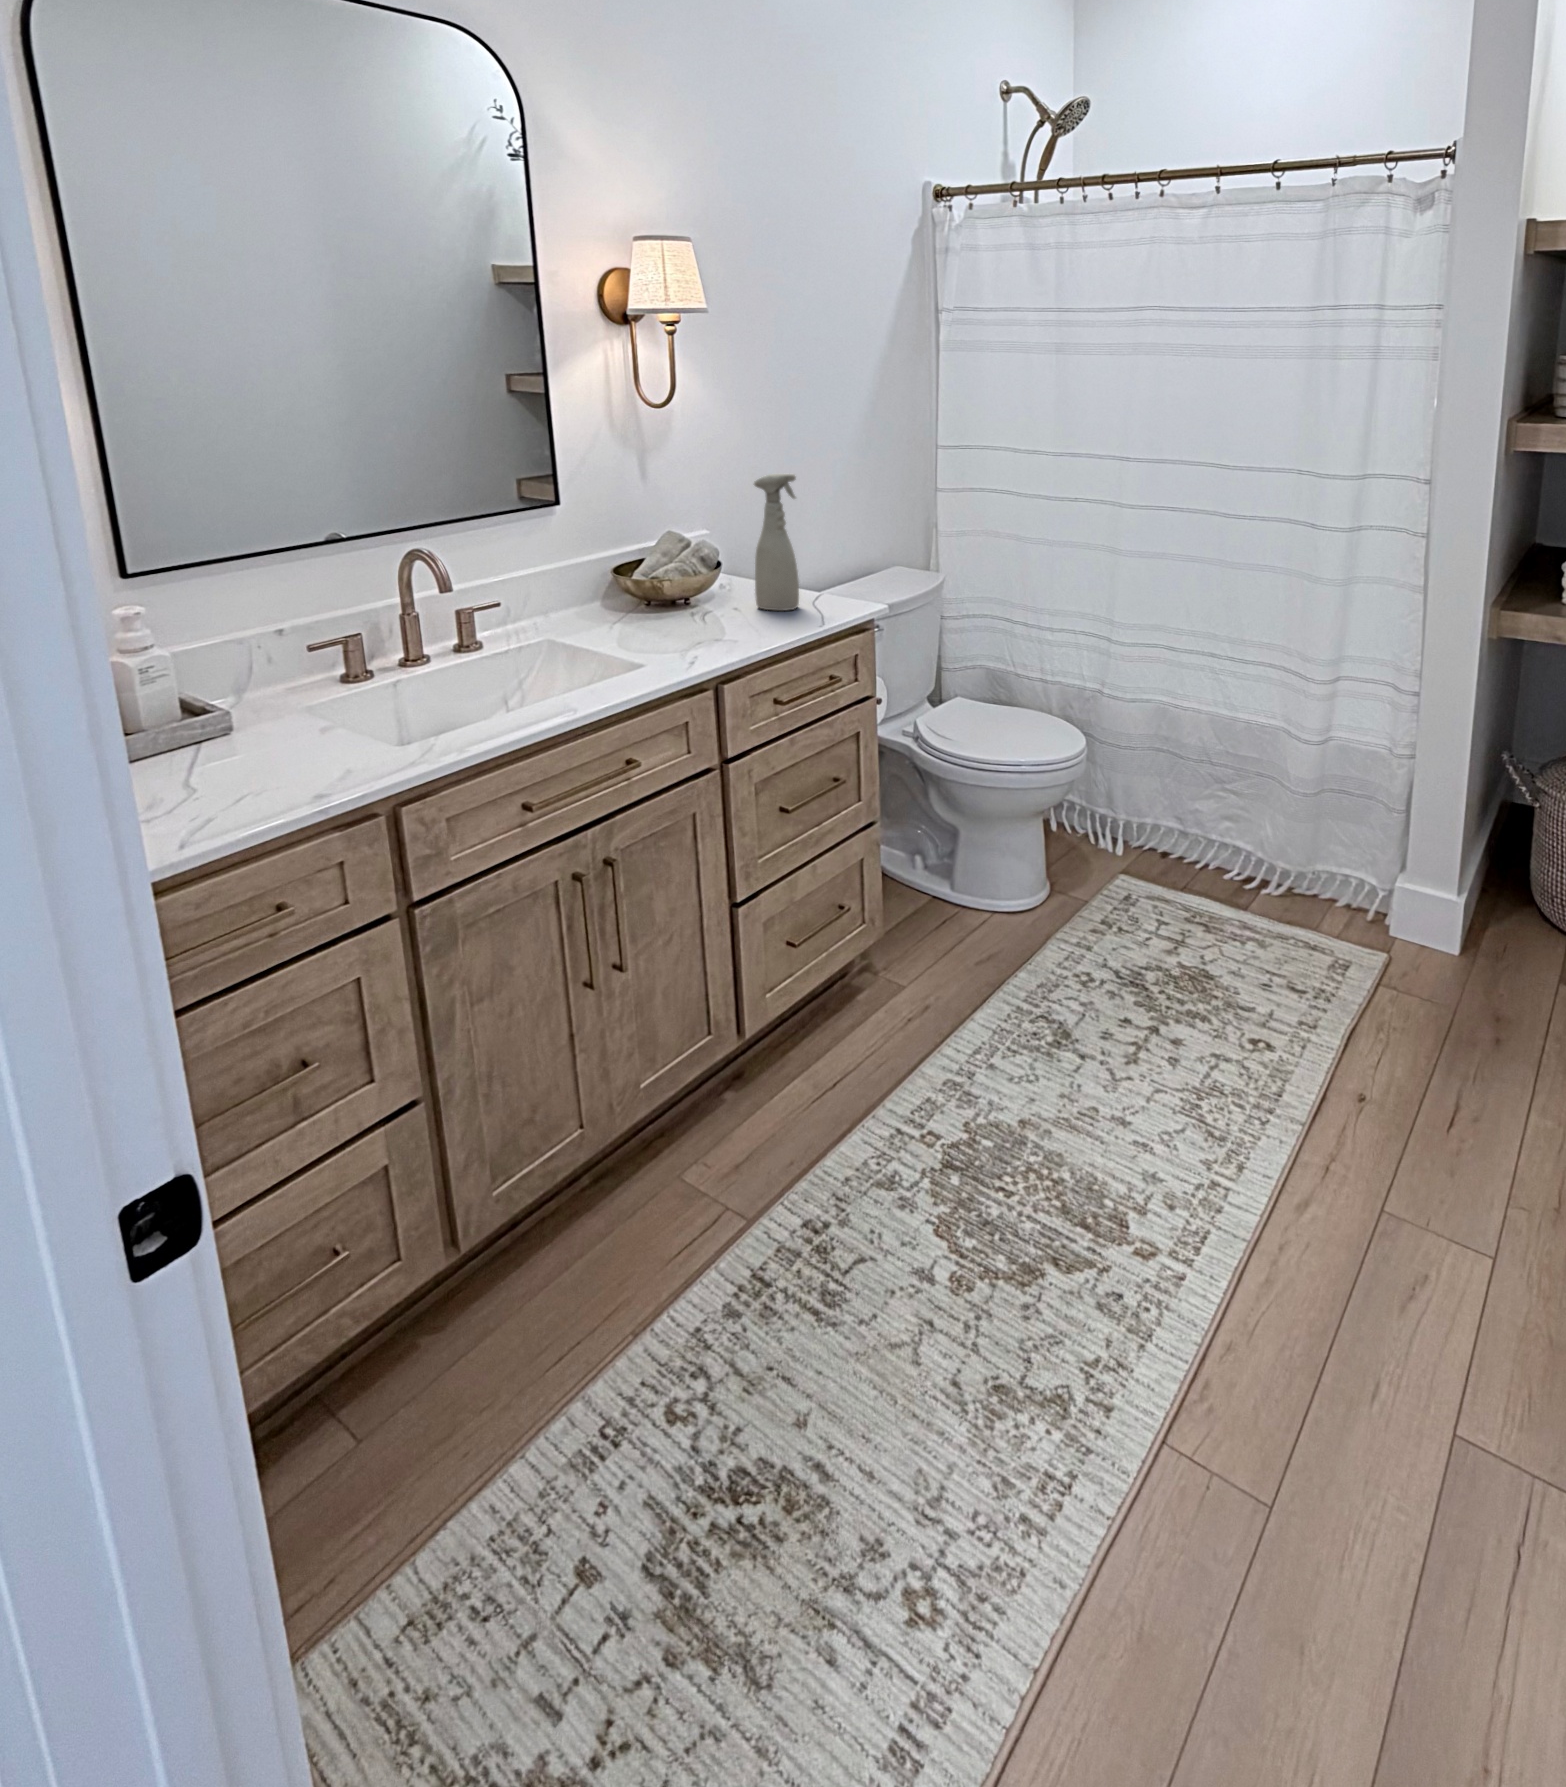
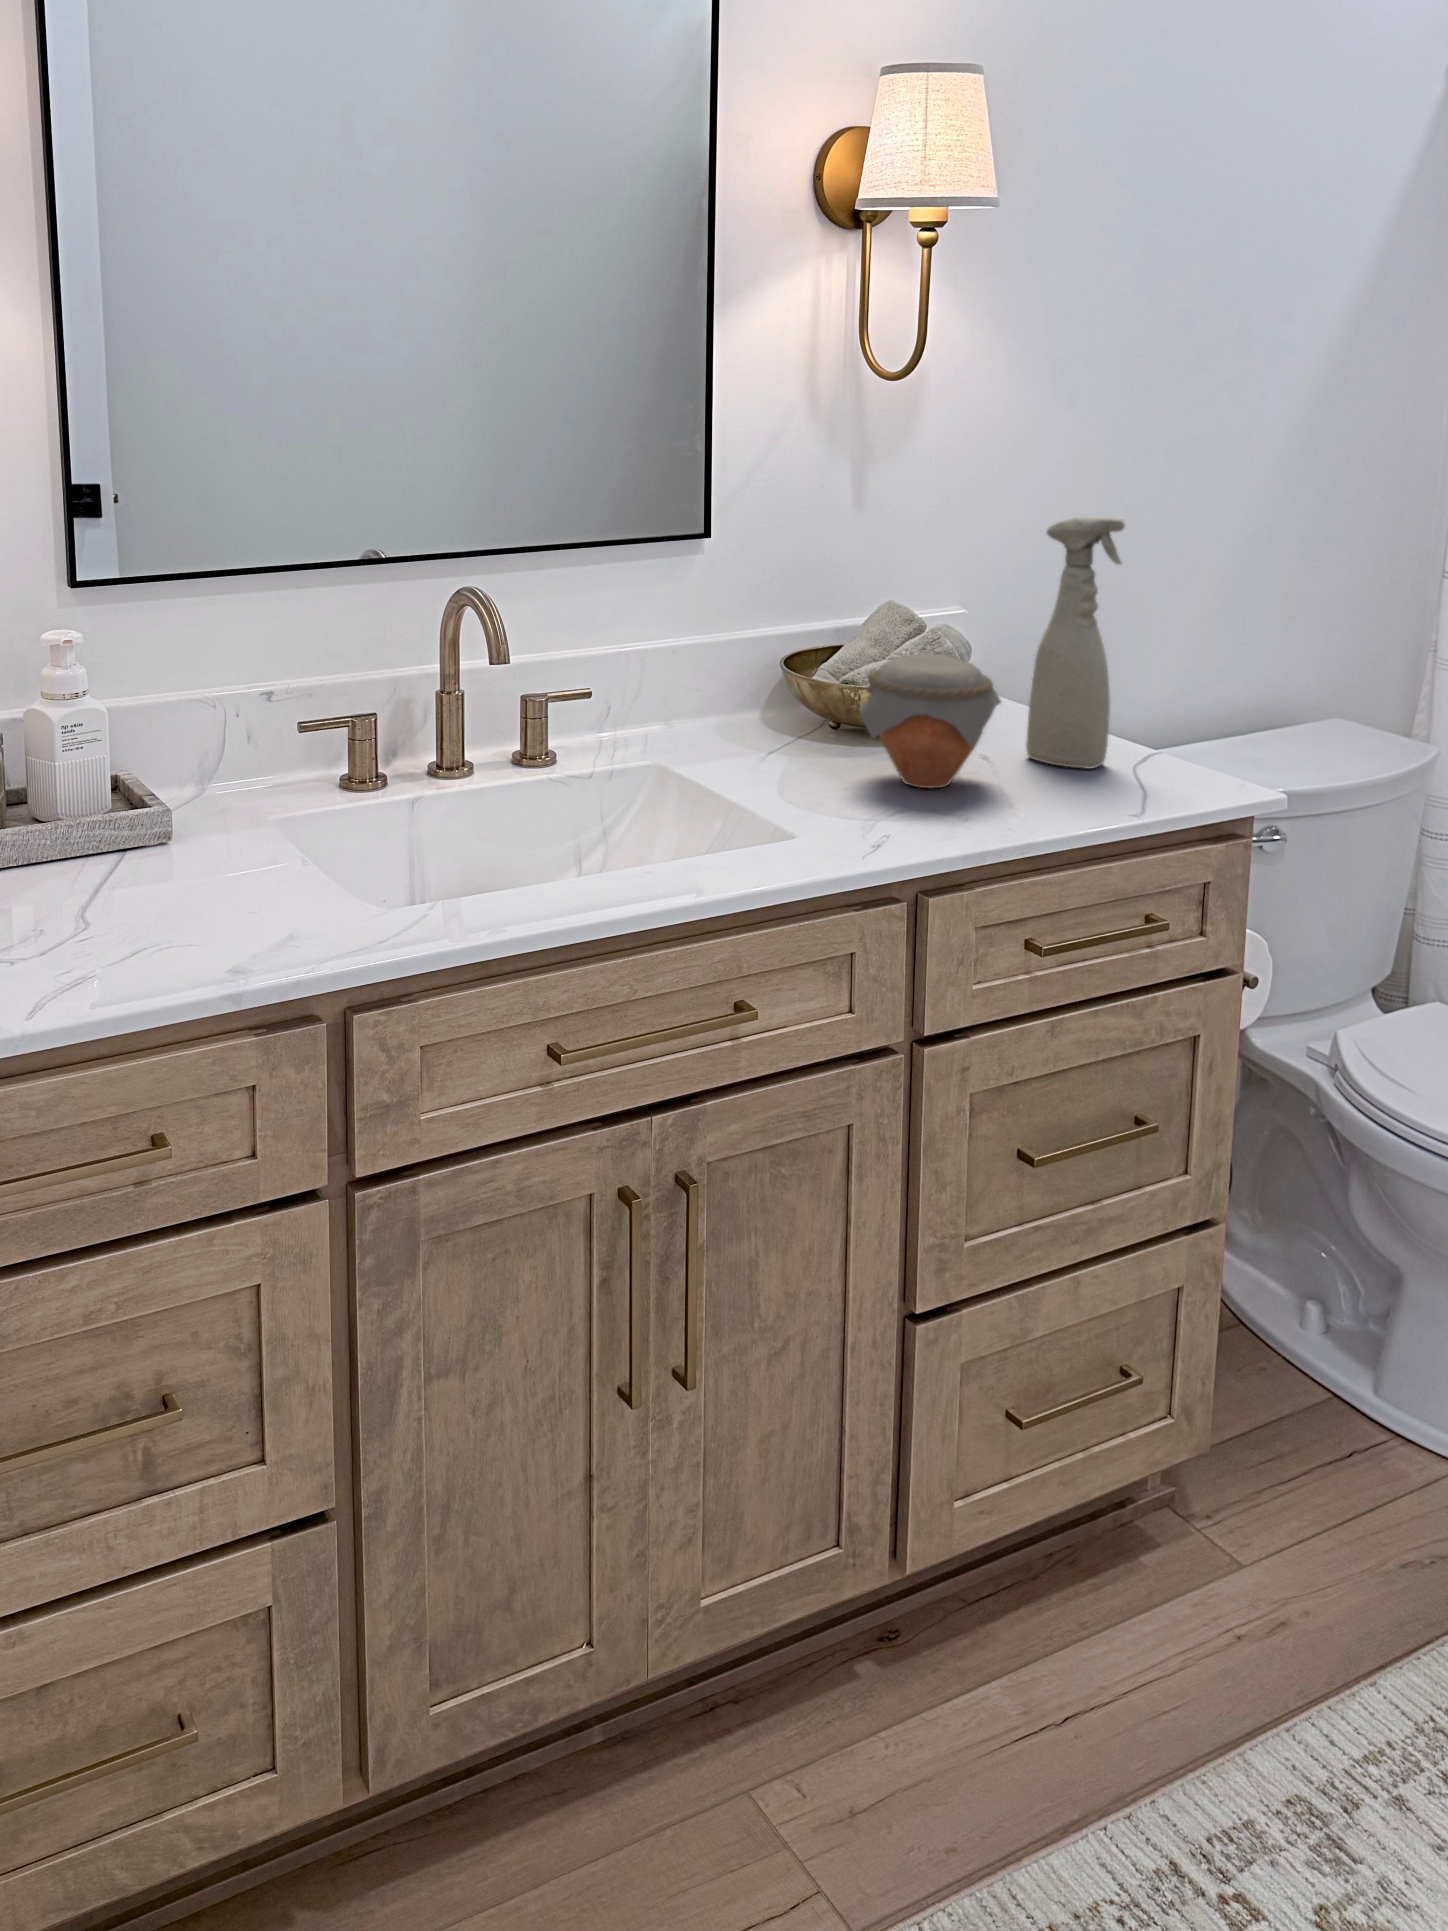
jar: none [664,558,743,632] -> present [860,653,1001,788]

